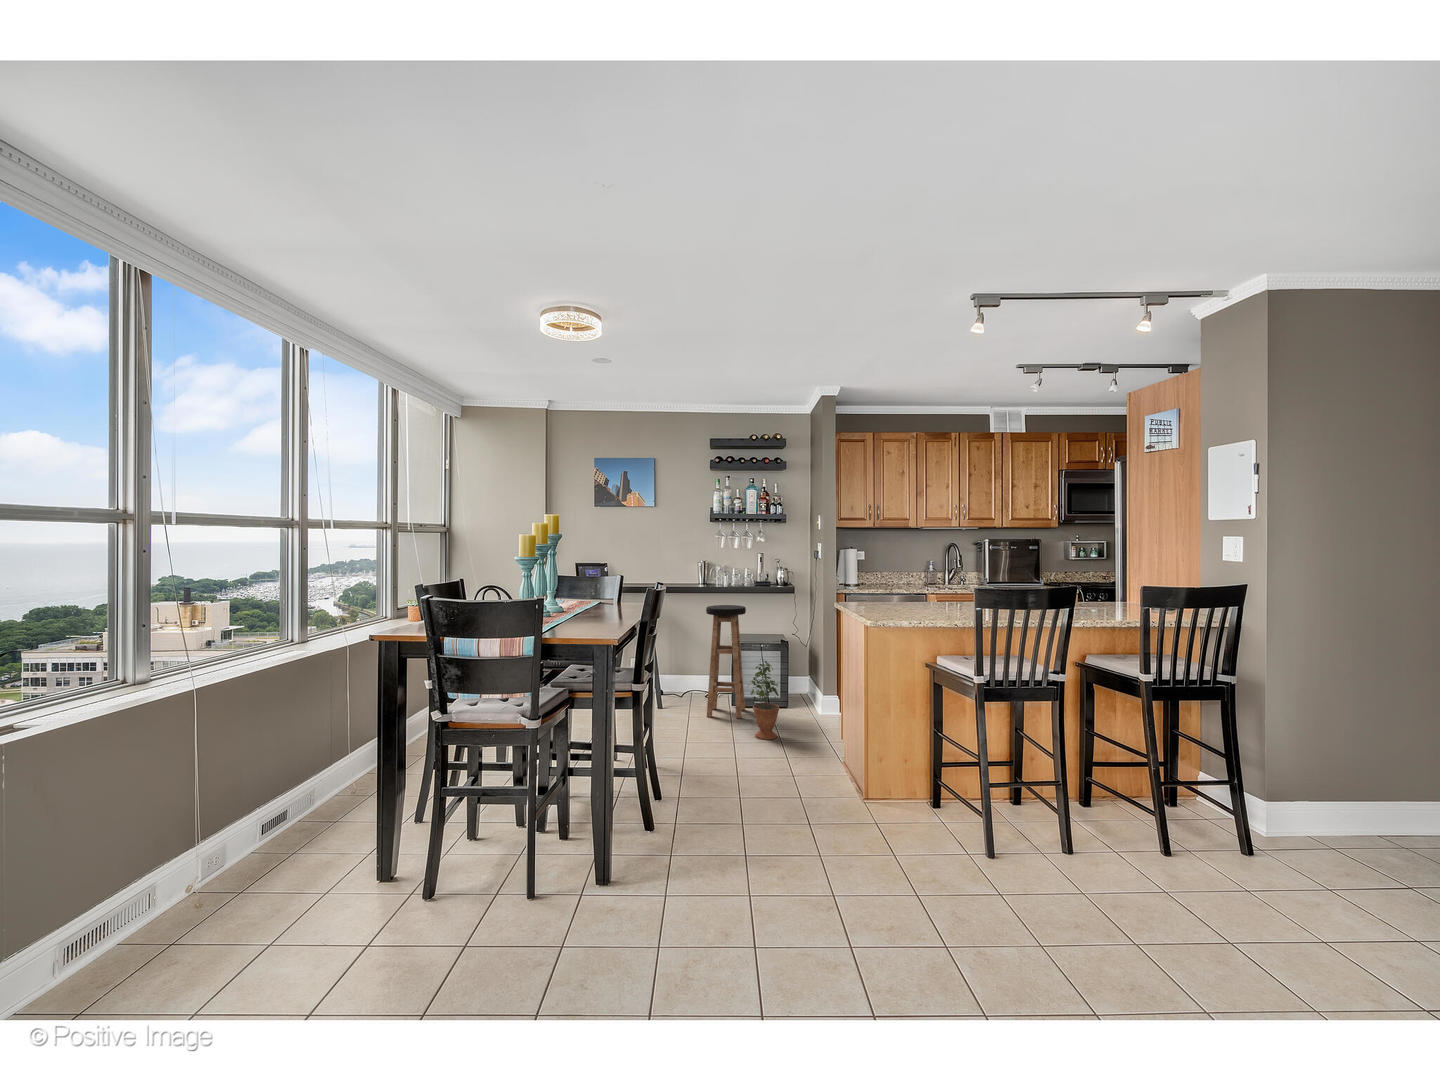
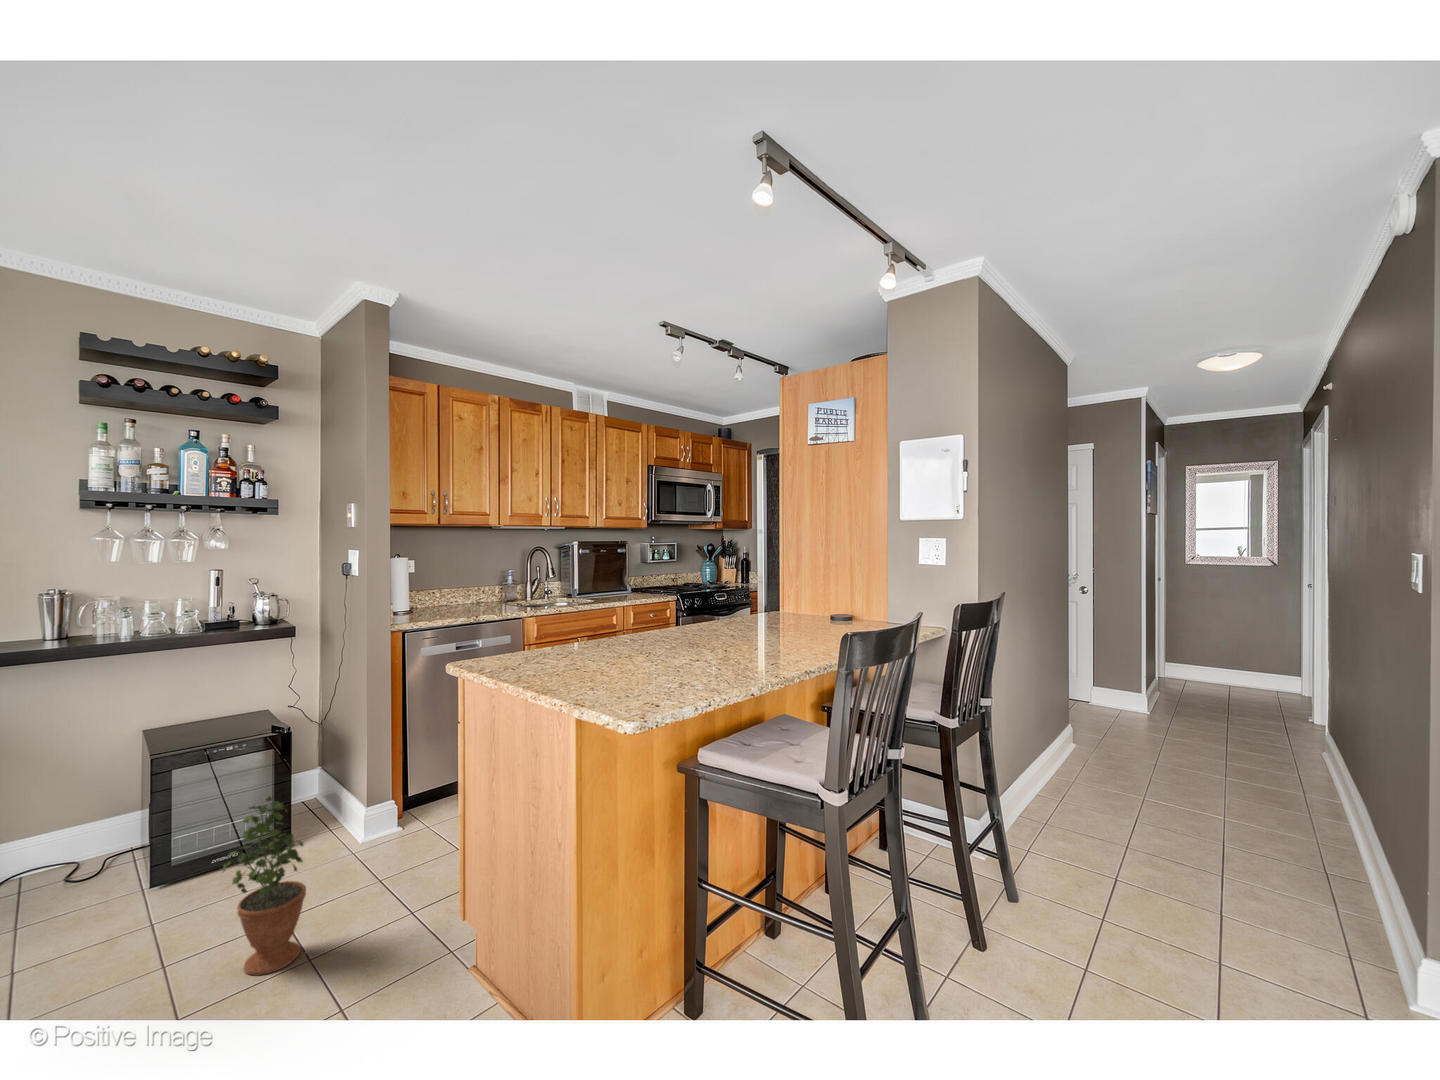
bar stool: present [706,605,746,719] -> none [78,681,197,956]

